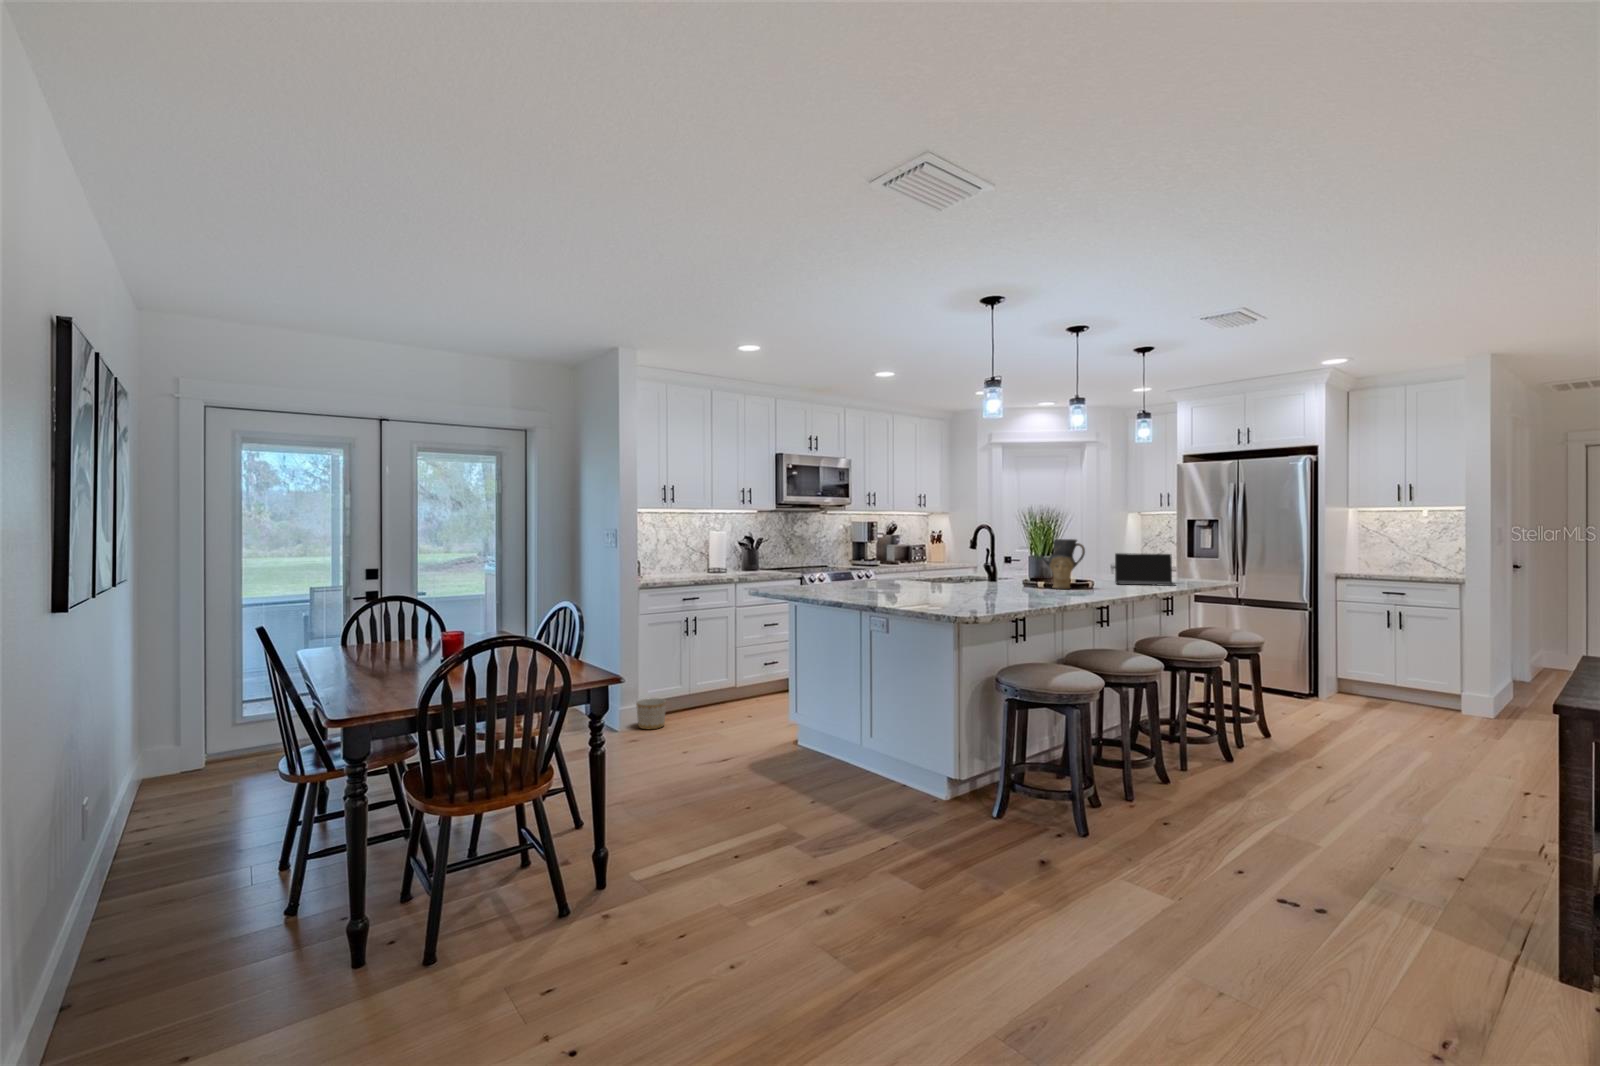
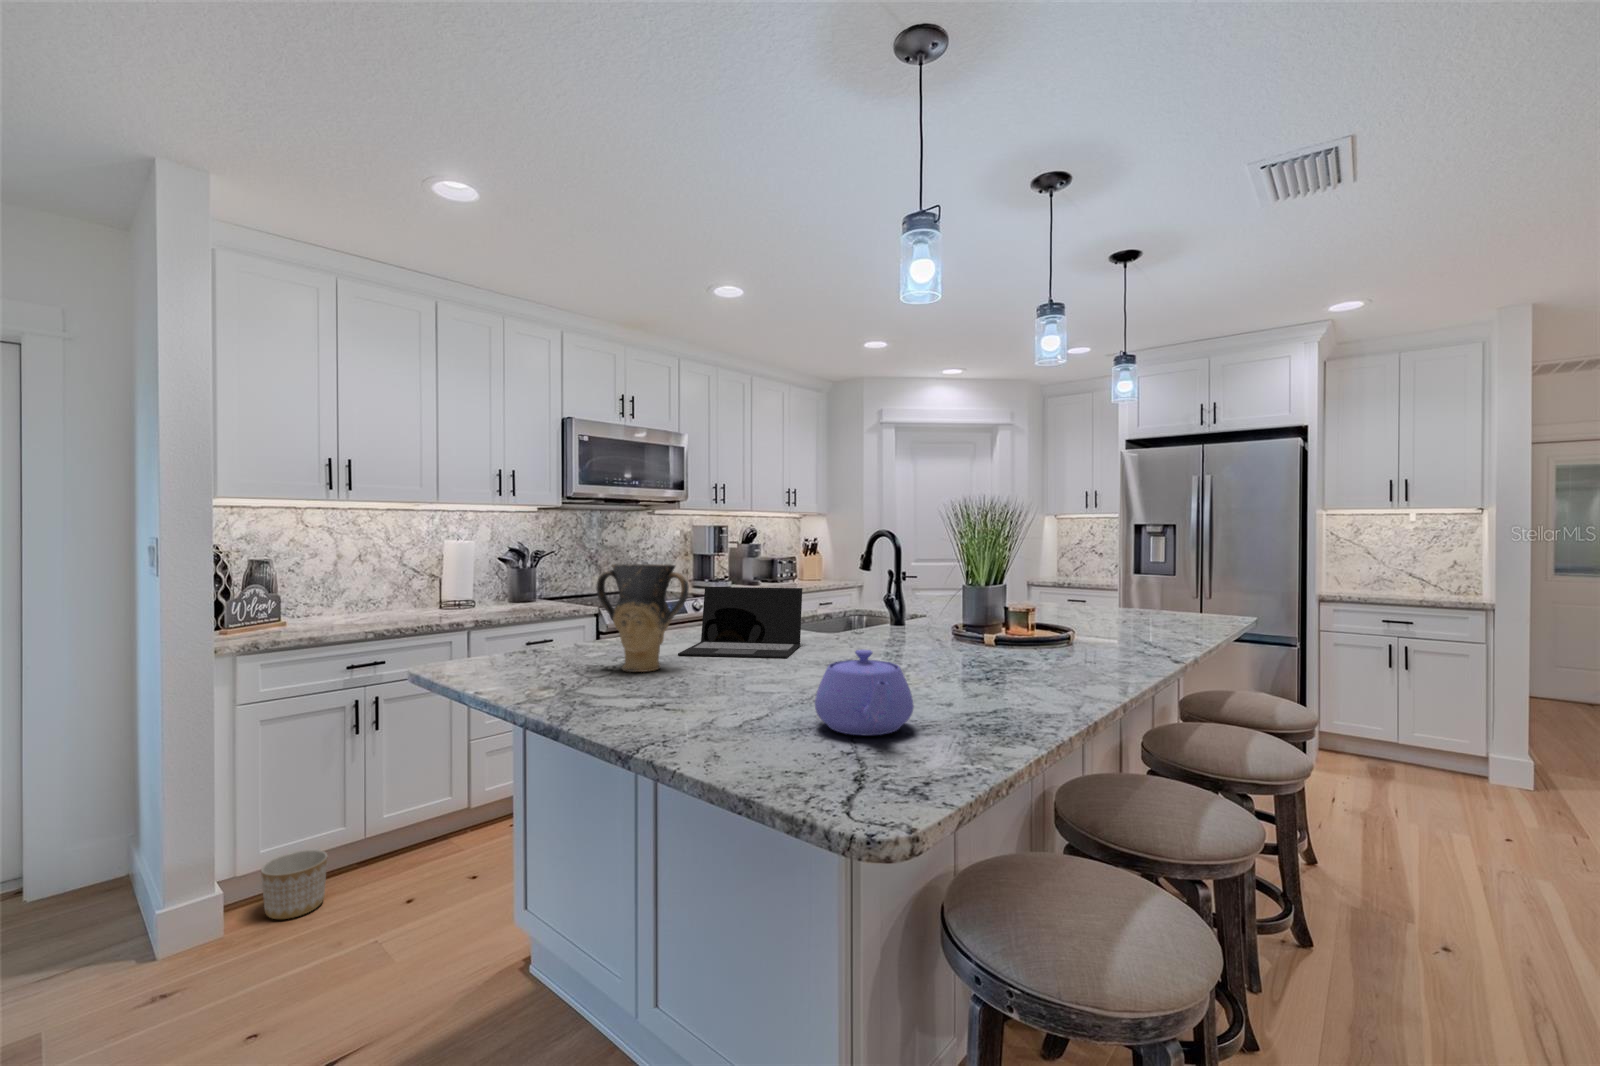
vase: present [1041,539,1085,589] -> present [596,564,689,672]
laptop: present [1115,553,1175,586] -> present [678,587,802,658]
teapot: none [927,572,968,606] -> present [815,649,914,735]

